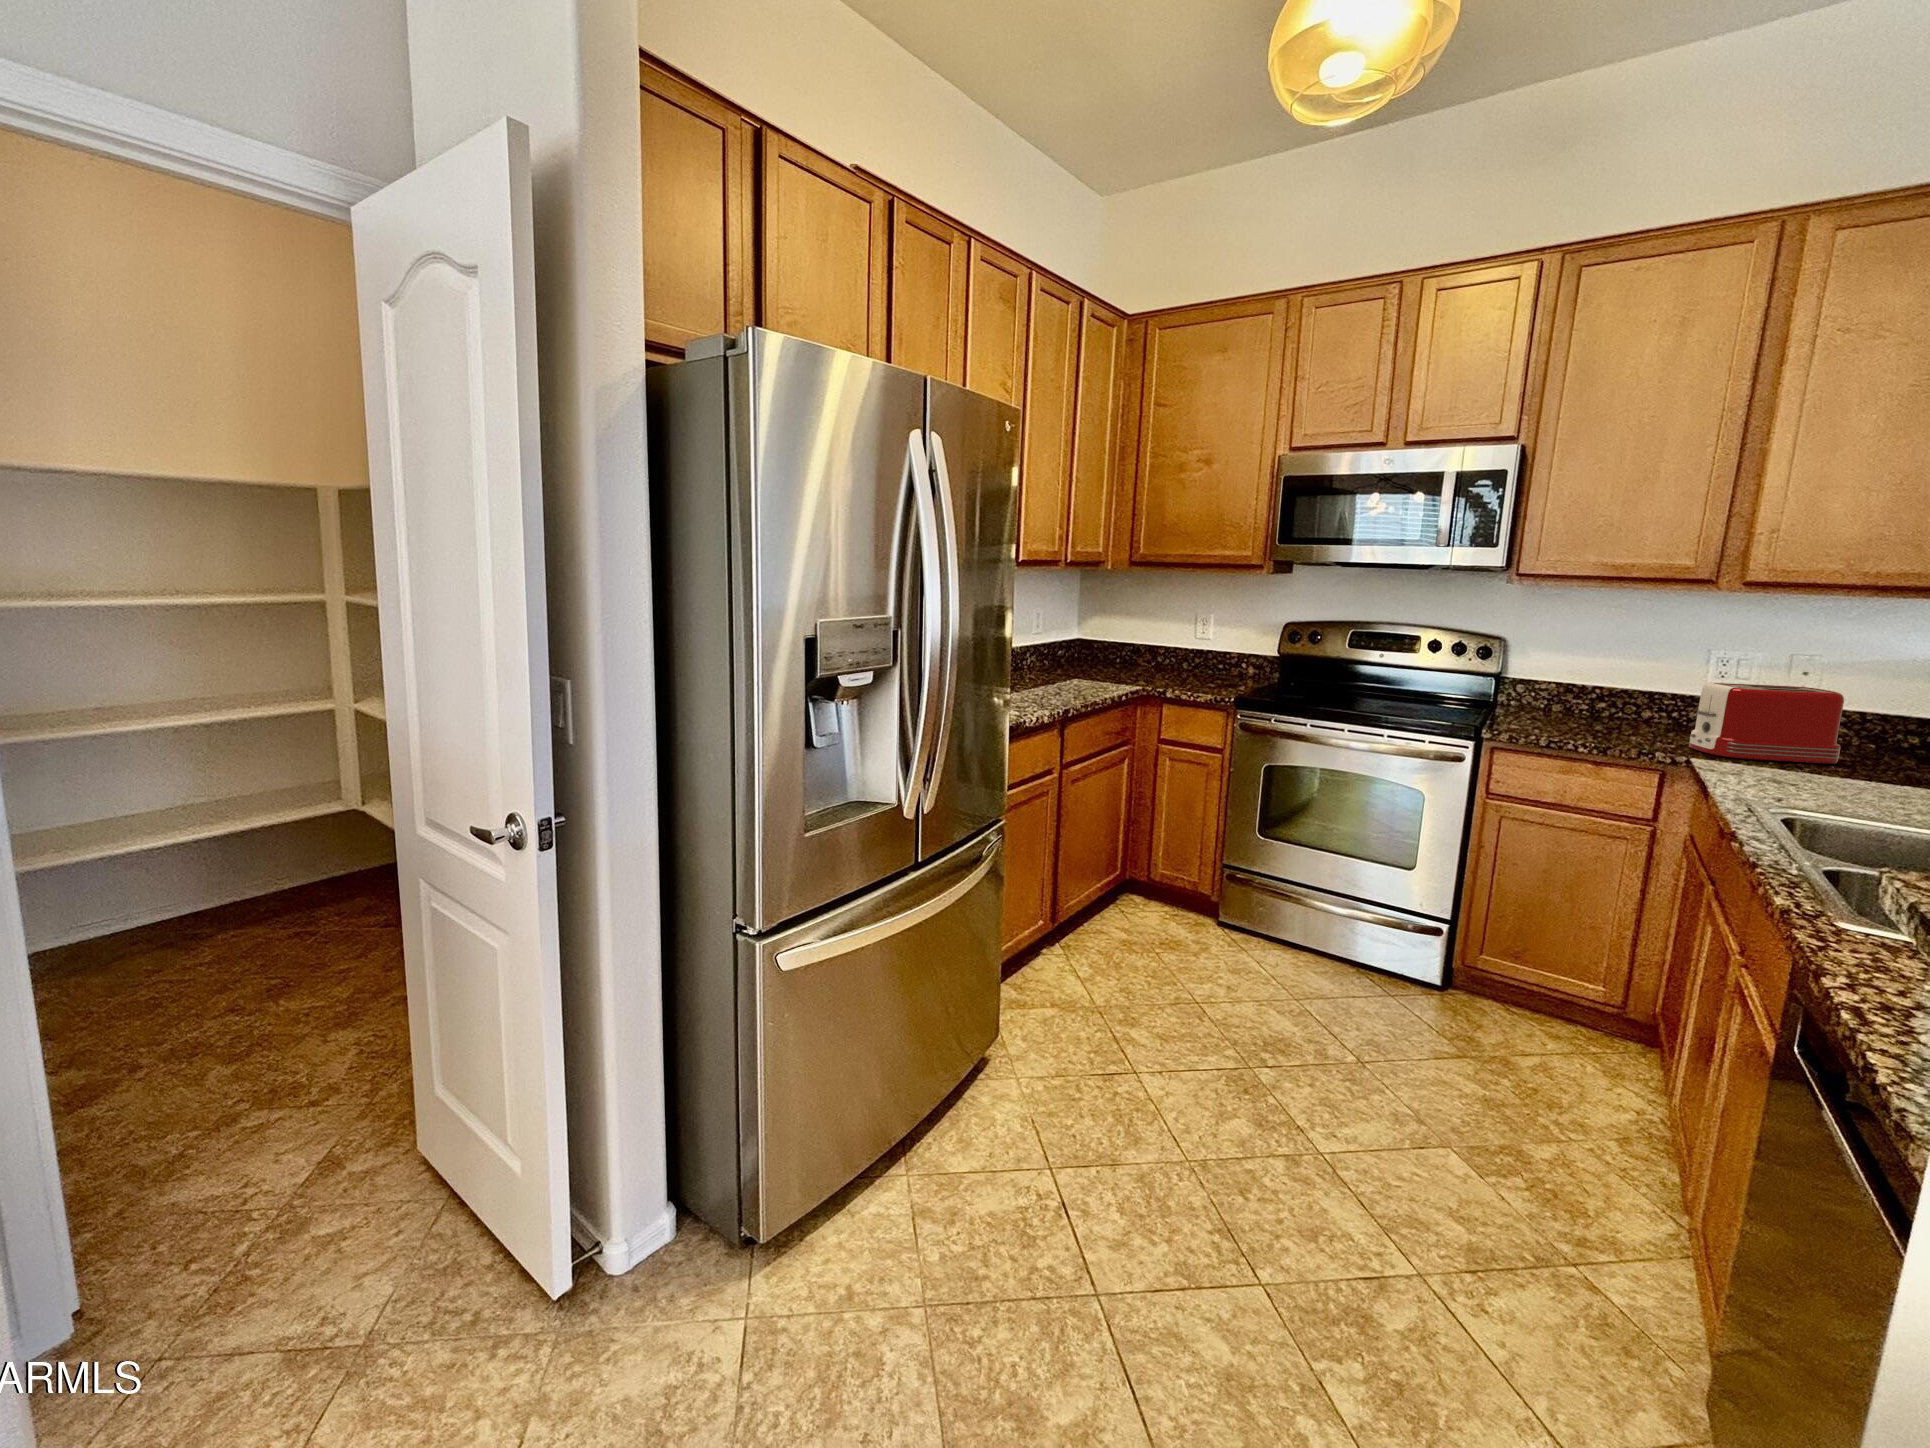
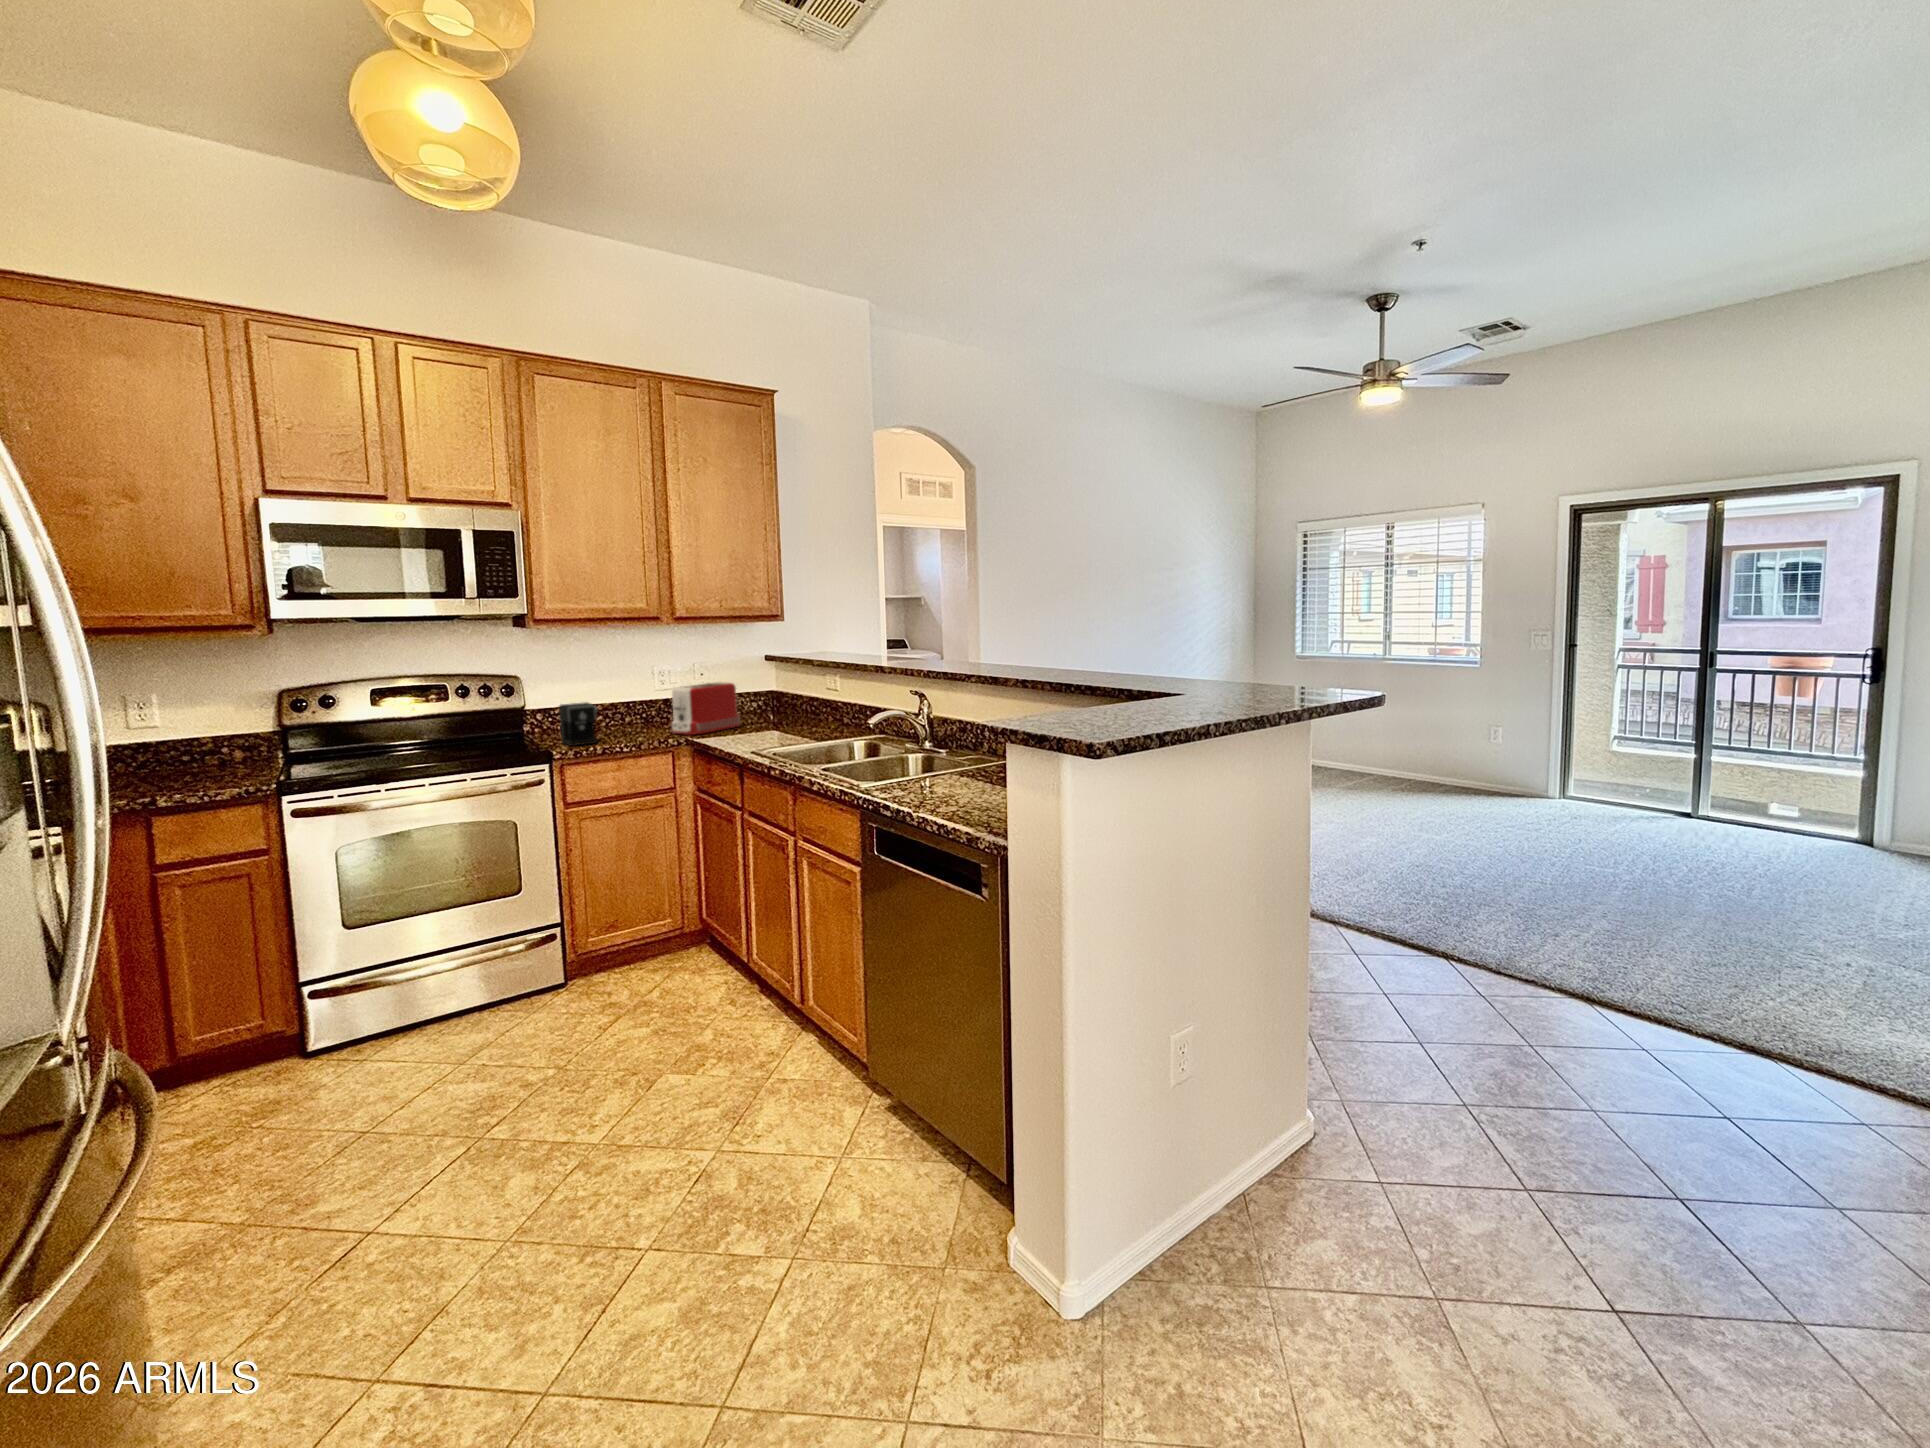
coffee maker: none [1520,678,1630,733] -> present [559,702,598,746]

